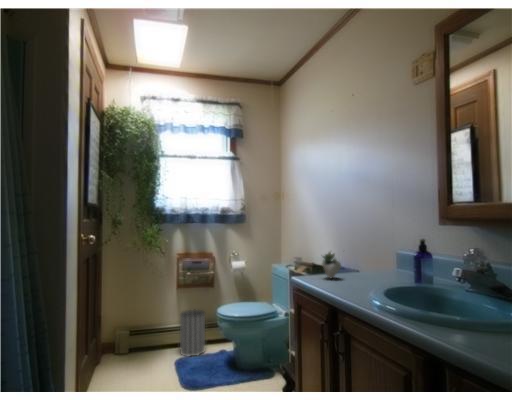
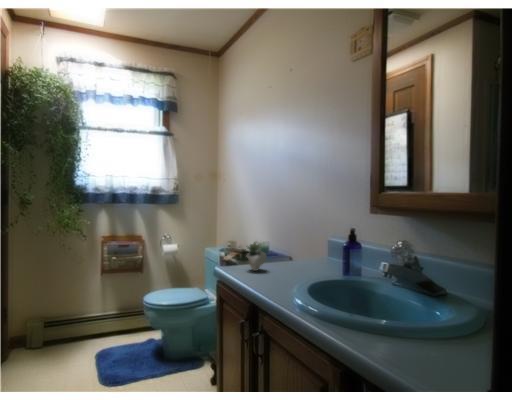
wastebasket: present [180,310,205,356] -> none [103,297,132,347]

